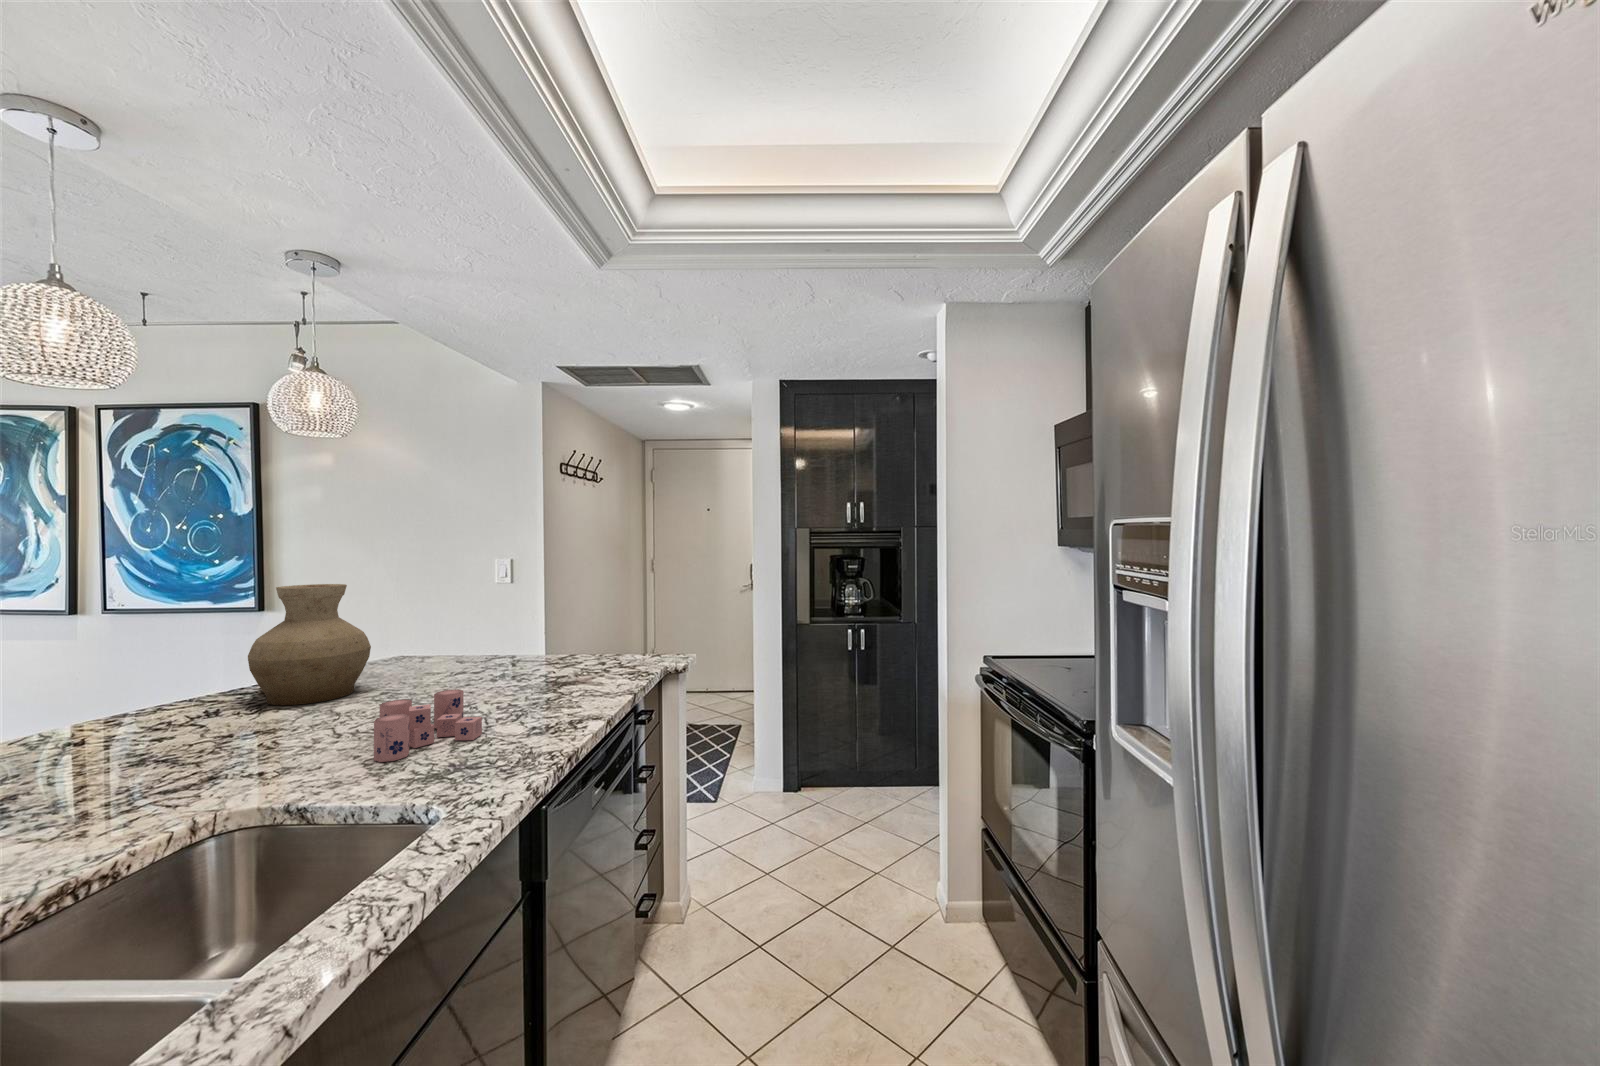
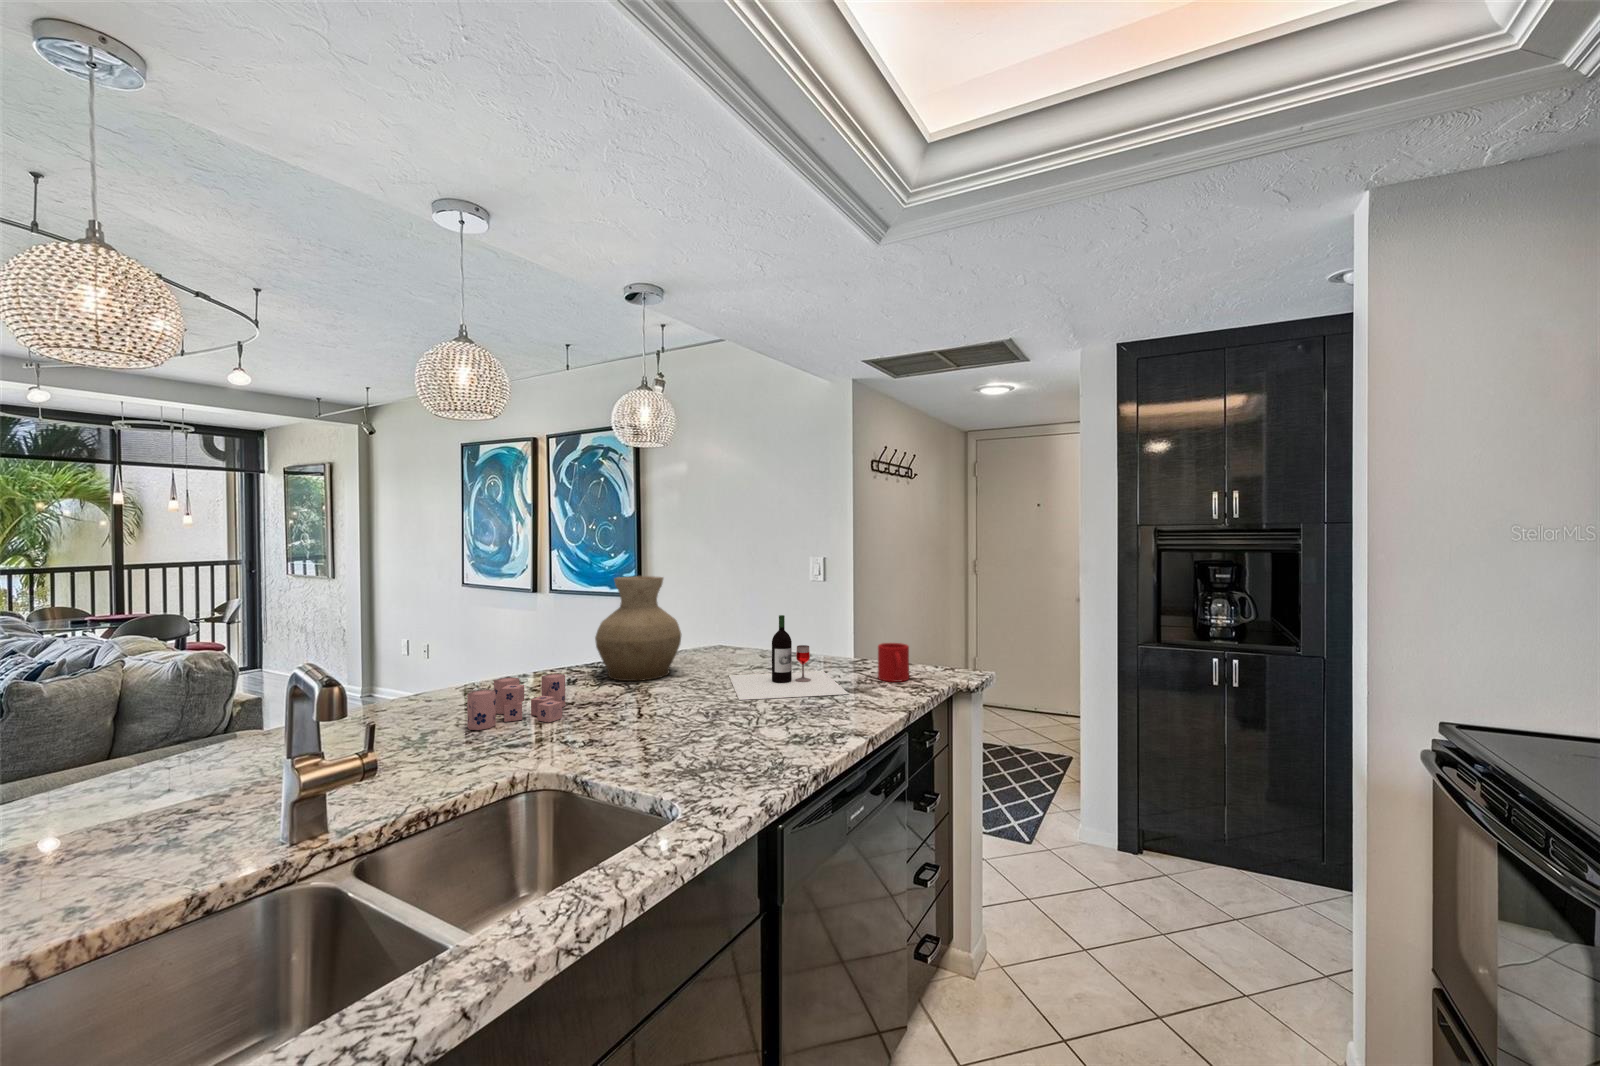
wine bottle: none [432,617,573,705] -> present [729,615,848,700]
mug: none [595,636,625,671] -> present [878,643,909,682]
candle: present [374,689,482,762] -> present [467,674,565,730]

